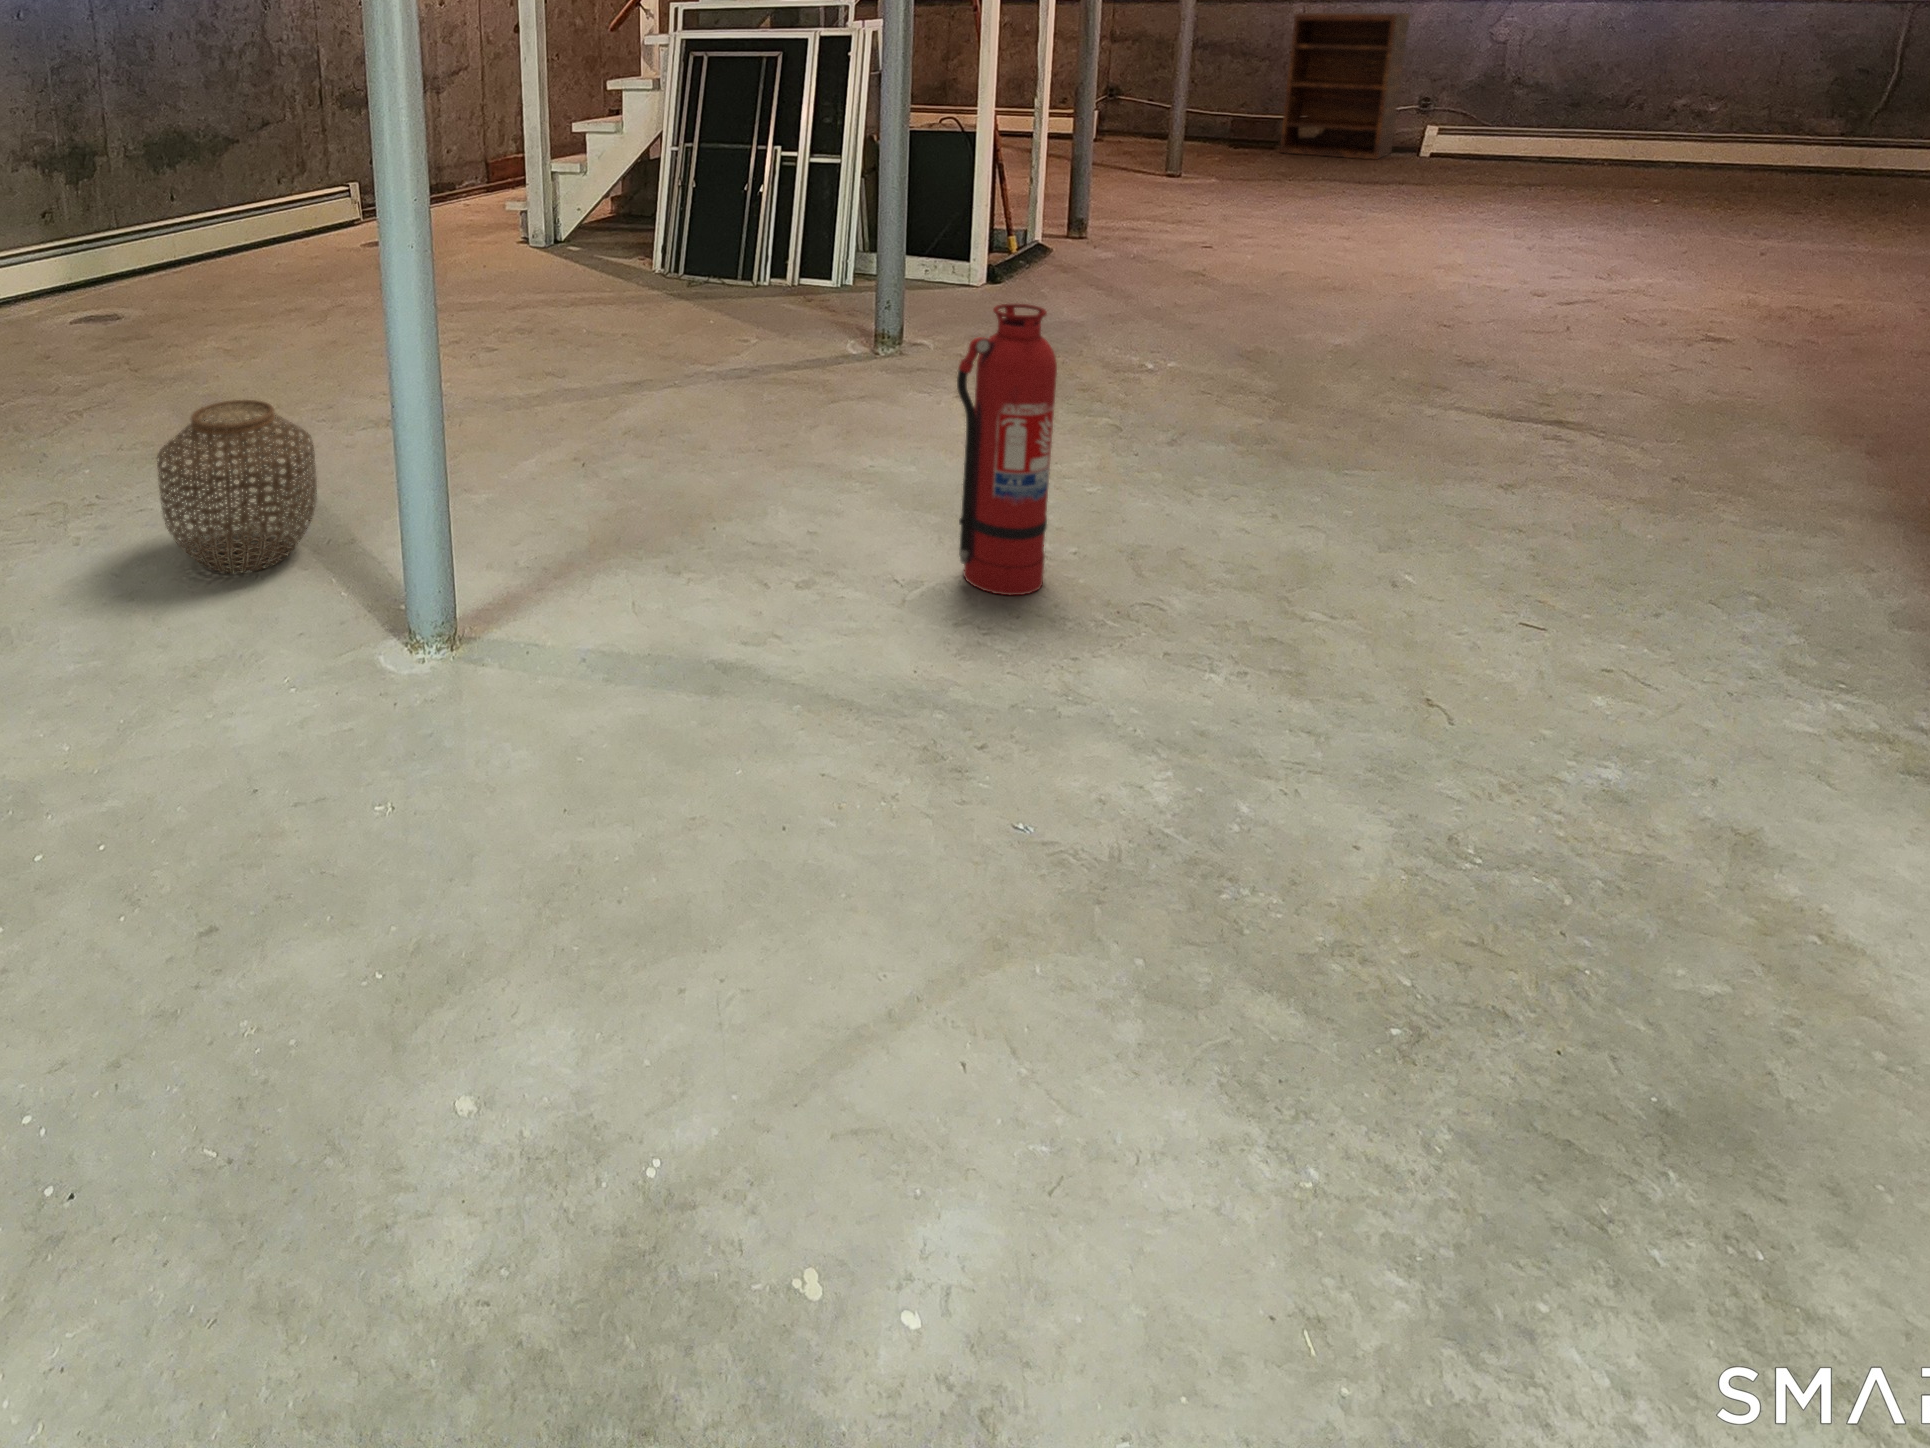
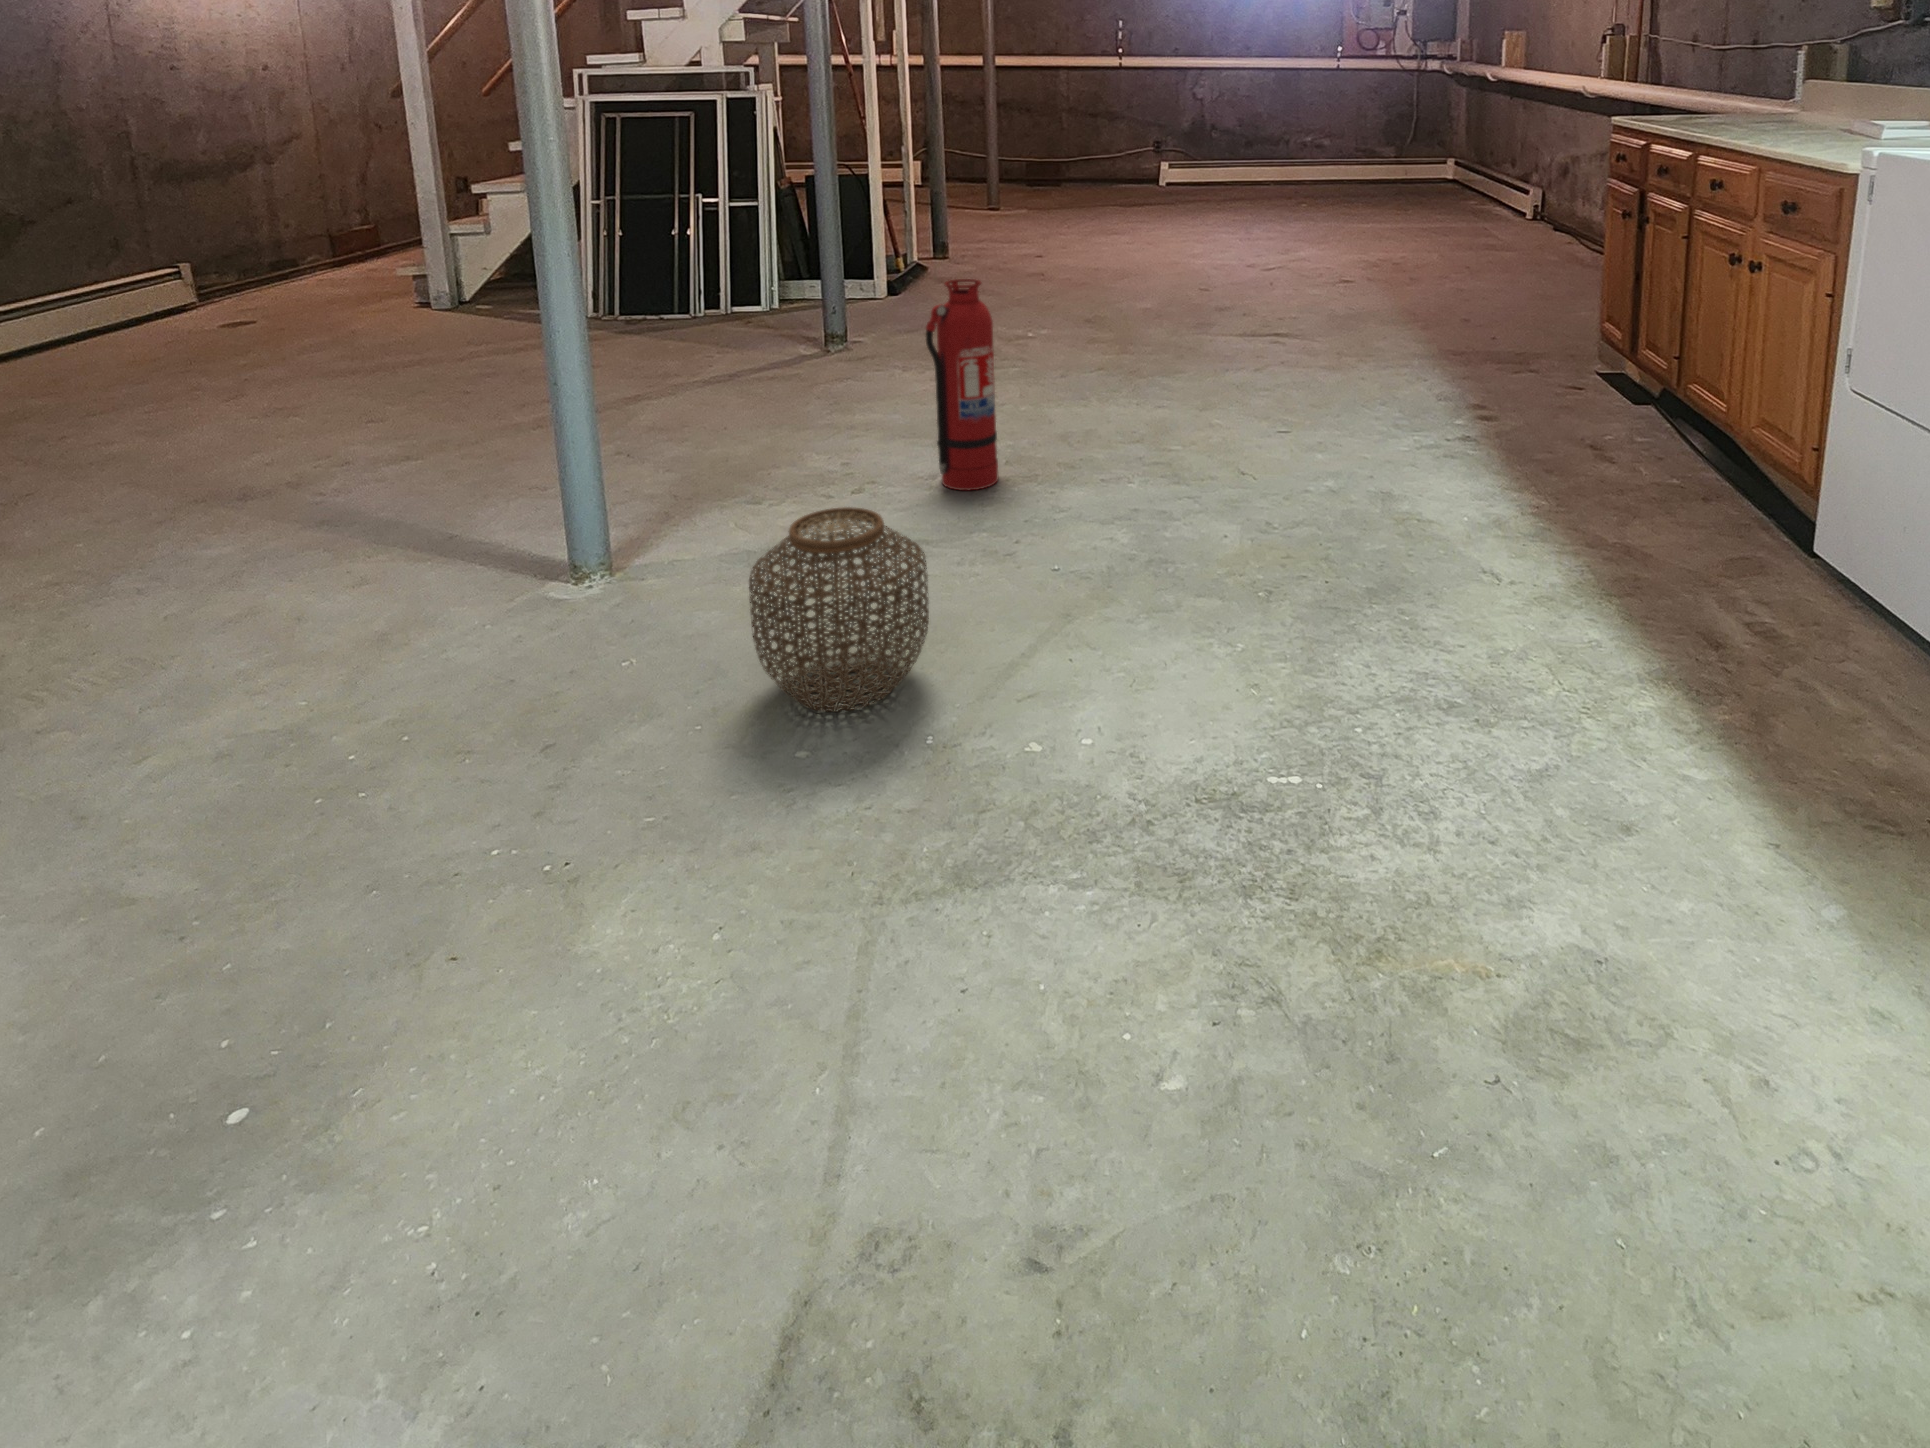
shelving unit: present [1279,13,1410,160] -> none [1073,80,1148,188]
woven basket: present [157,400,317,573] -> present [749,507,929,712]

